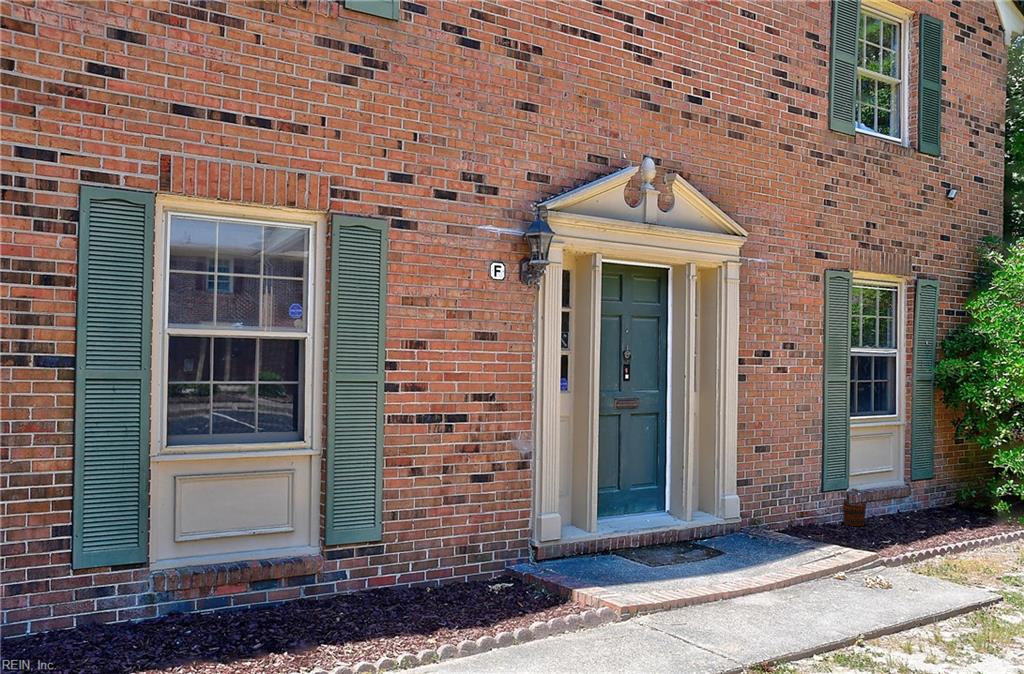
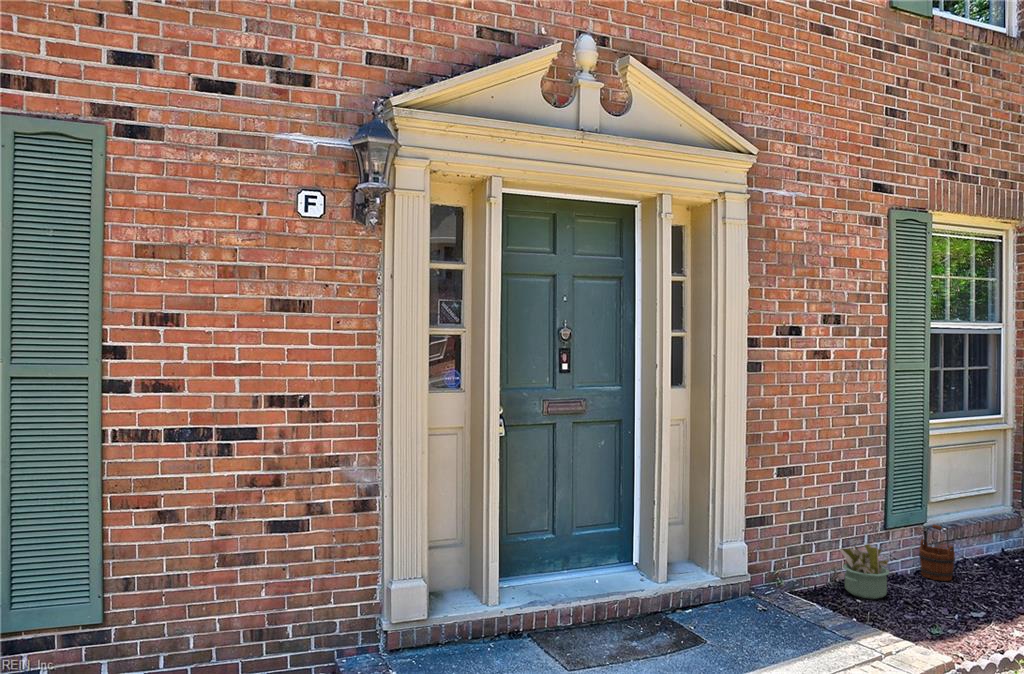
decorative plant: none [794,500,827,535] -> present [840,544,889,599]

